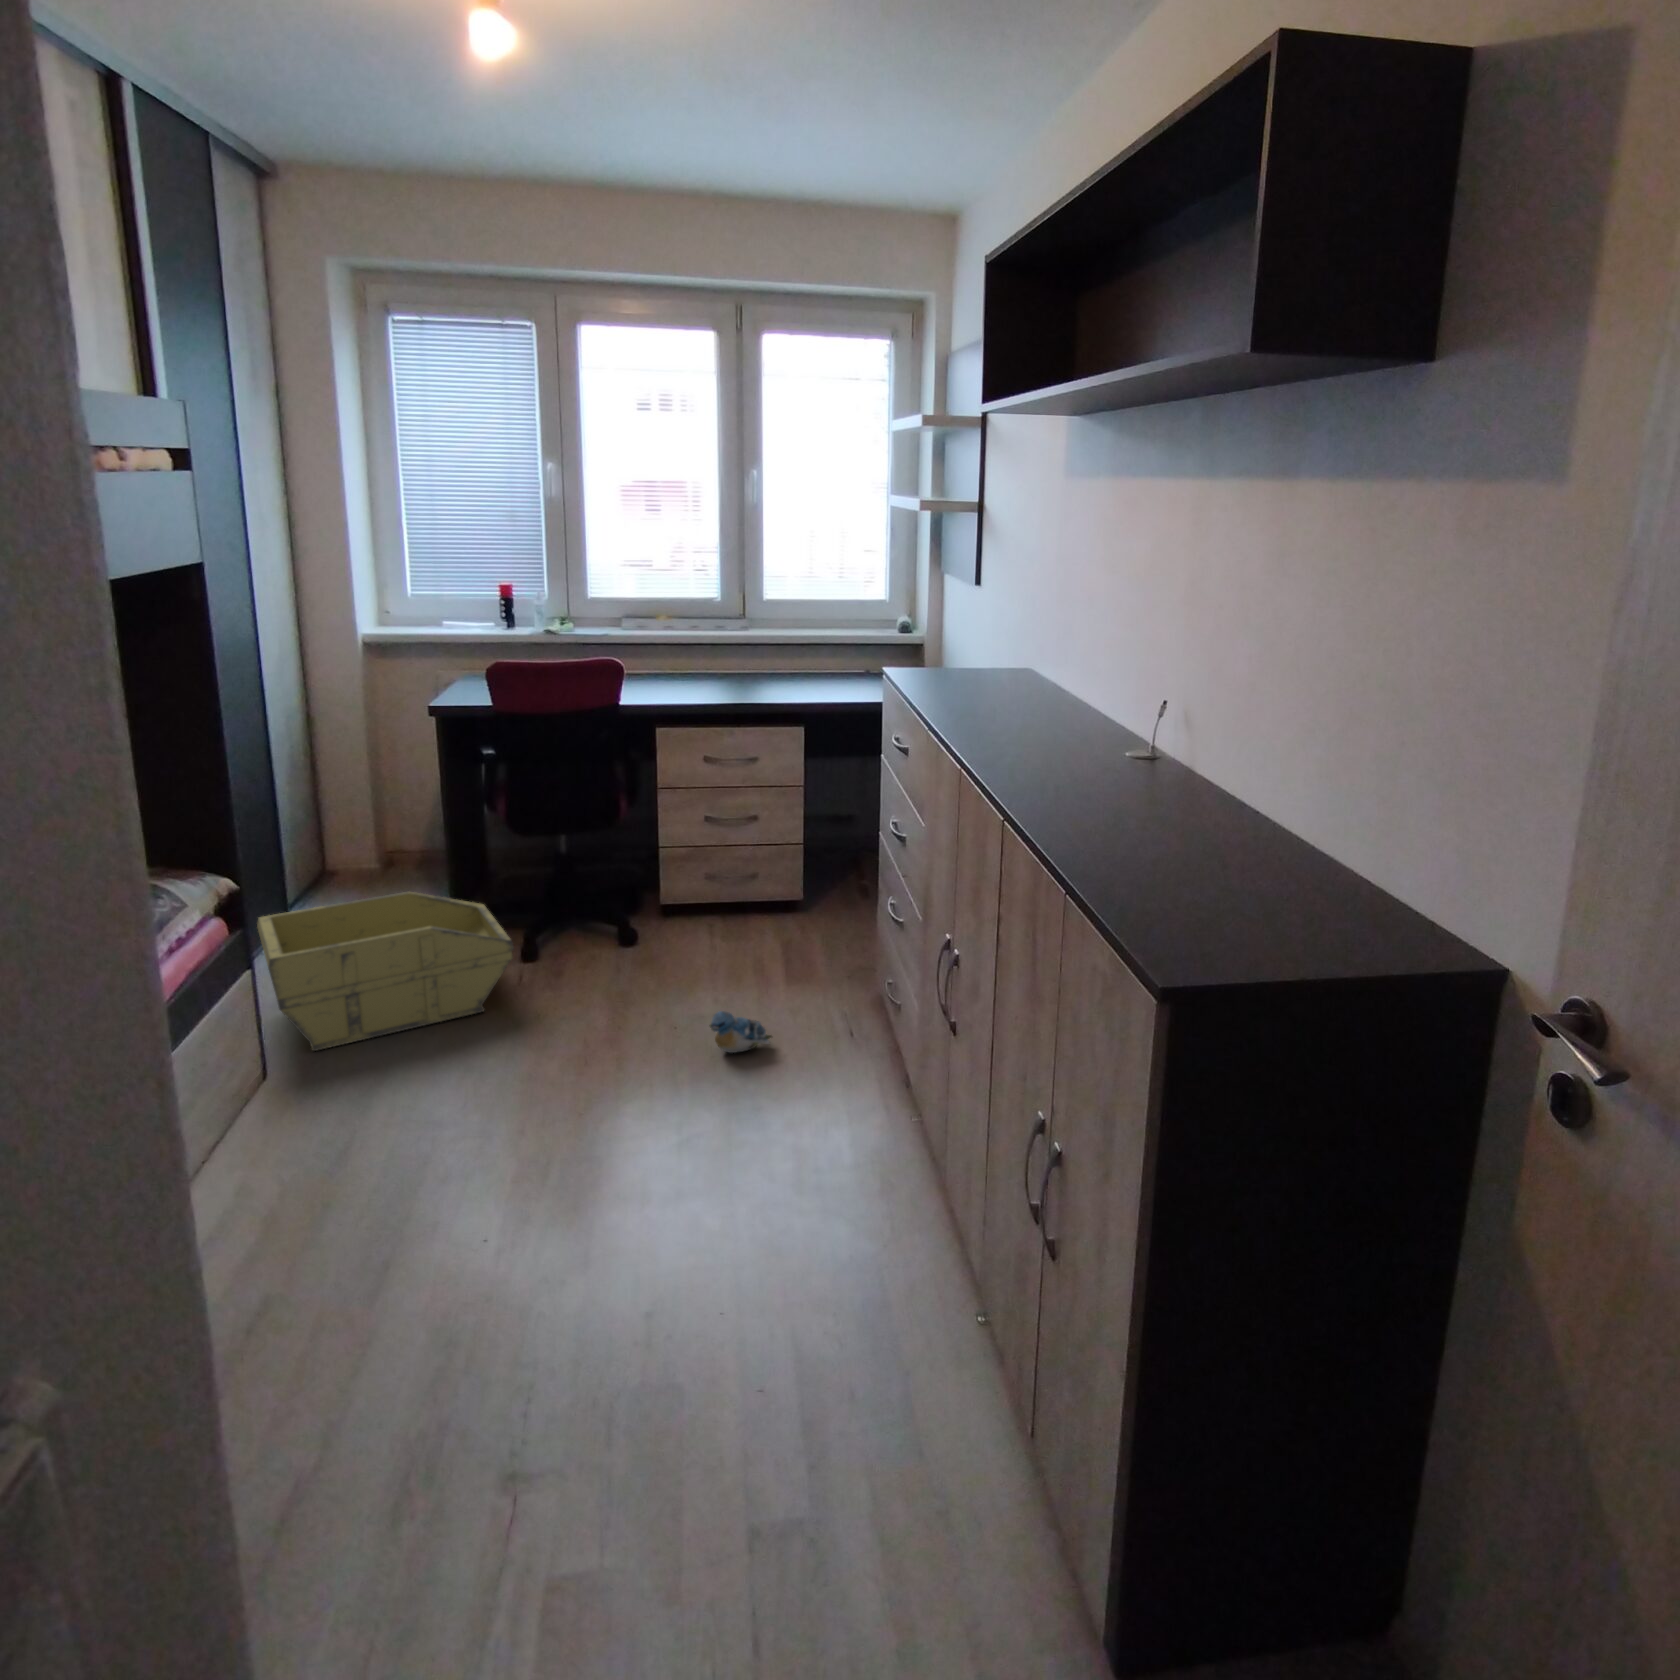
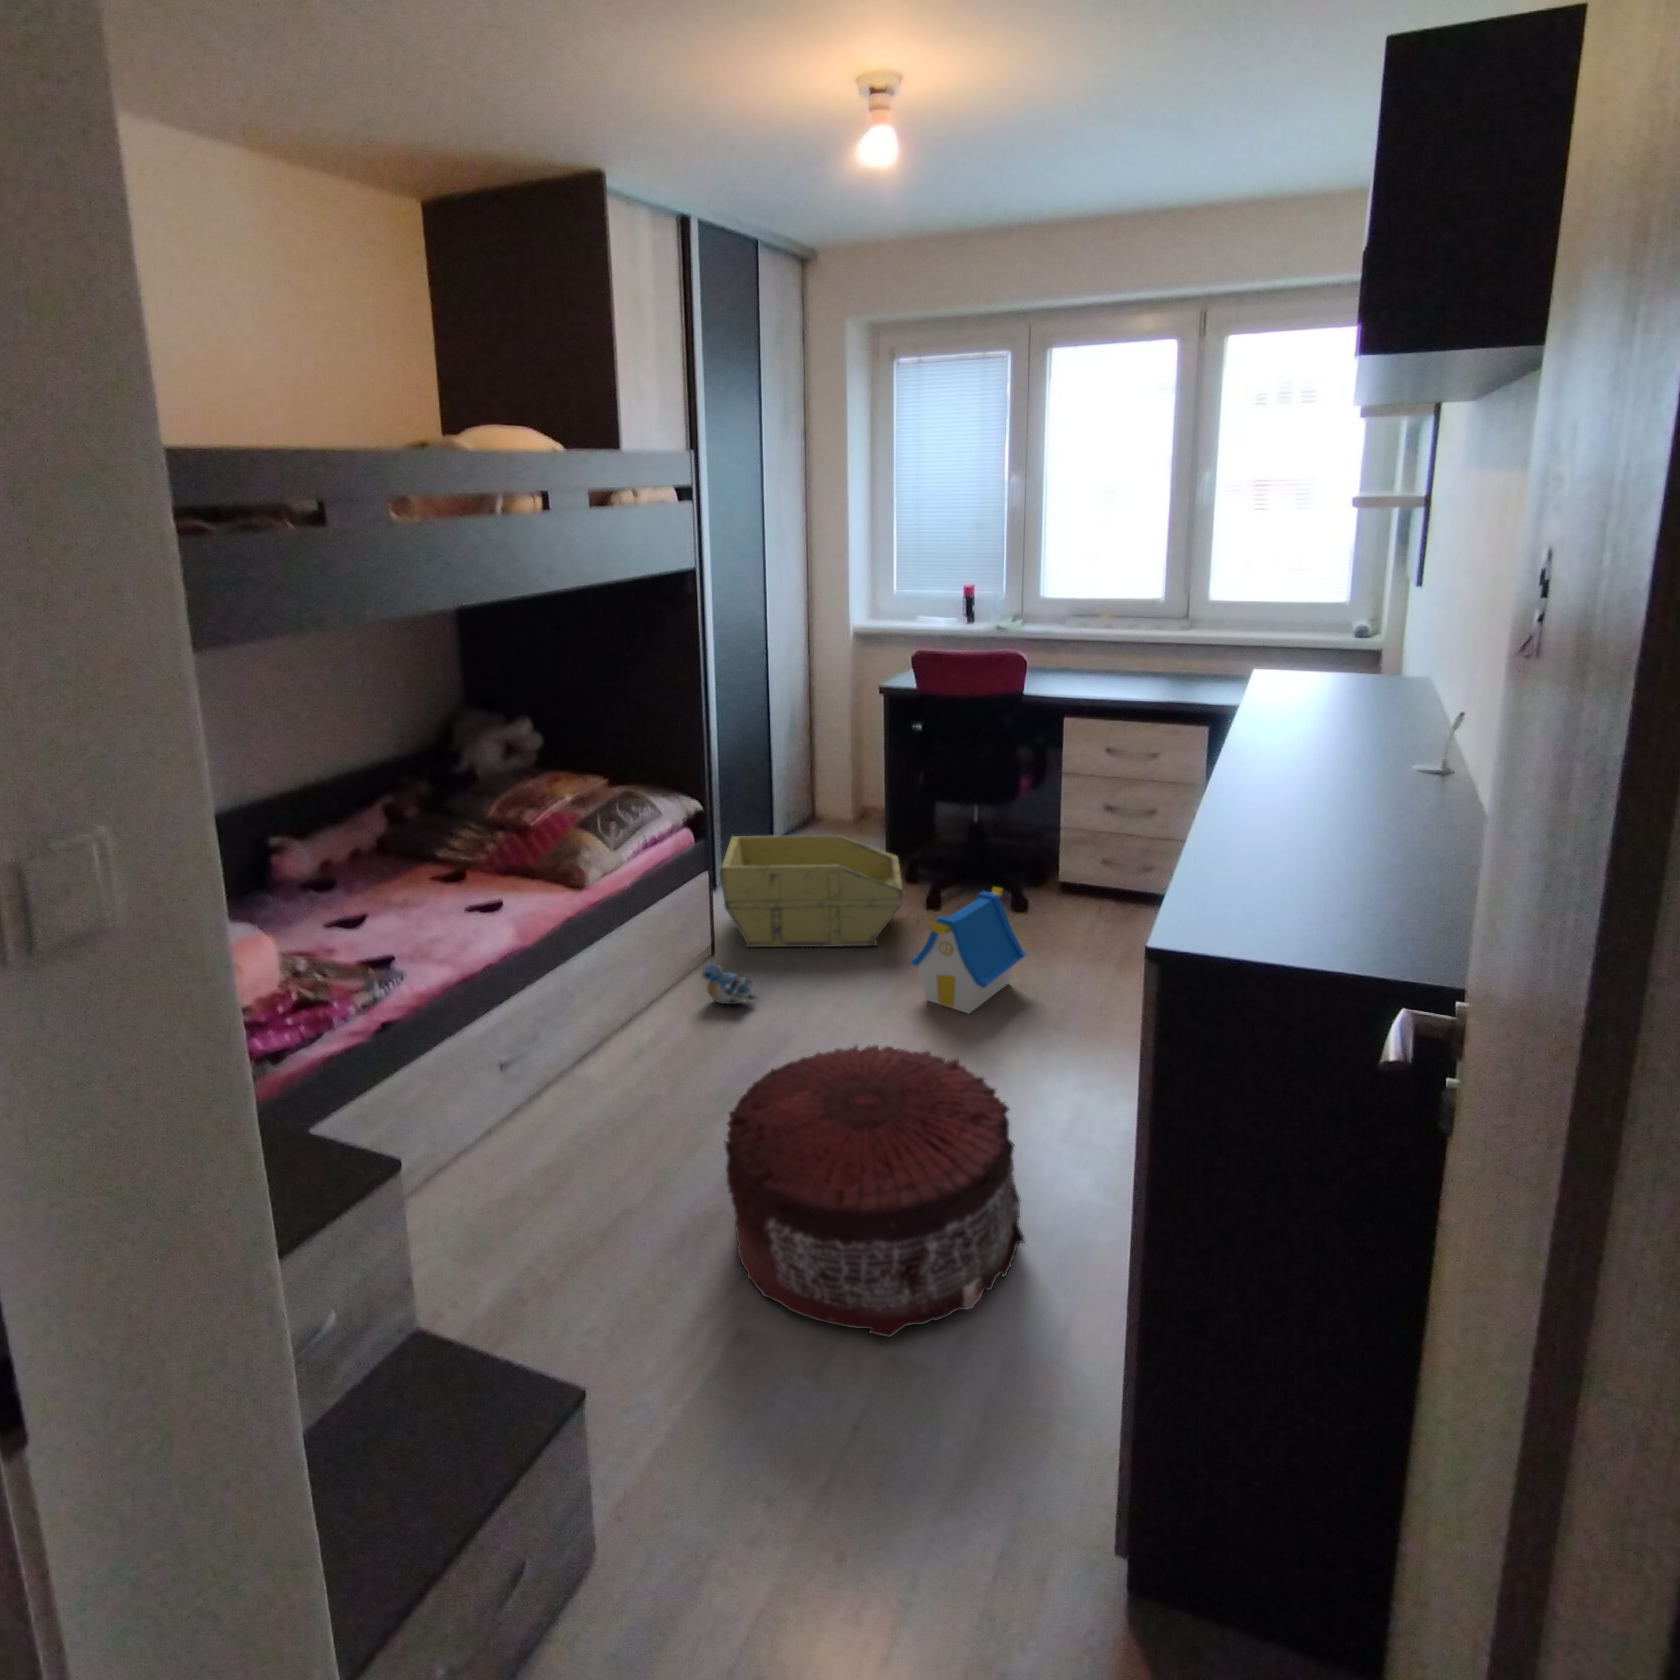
toy house: none [549,917,673,1058] -> present [910,887,1026,1013]
plush toy: present [709,1011,772,1053] -> present [702,963,757,1004]
pouf: none [461,1098,800,1422] -> present [725,1045,1025,1337]

